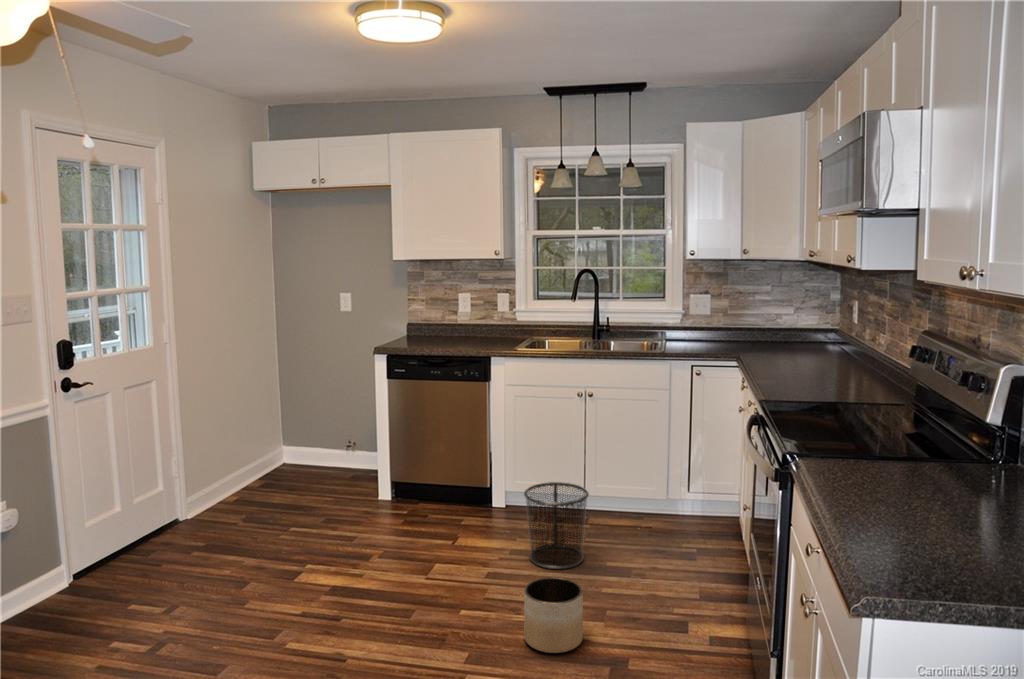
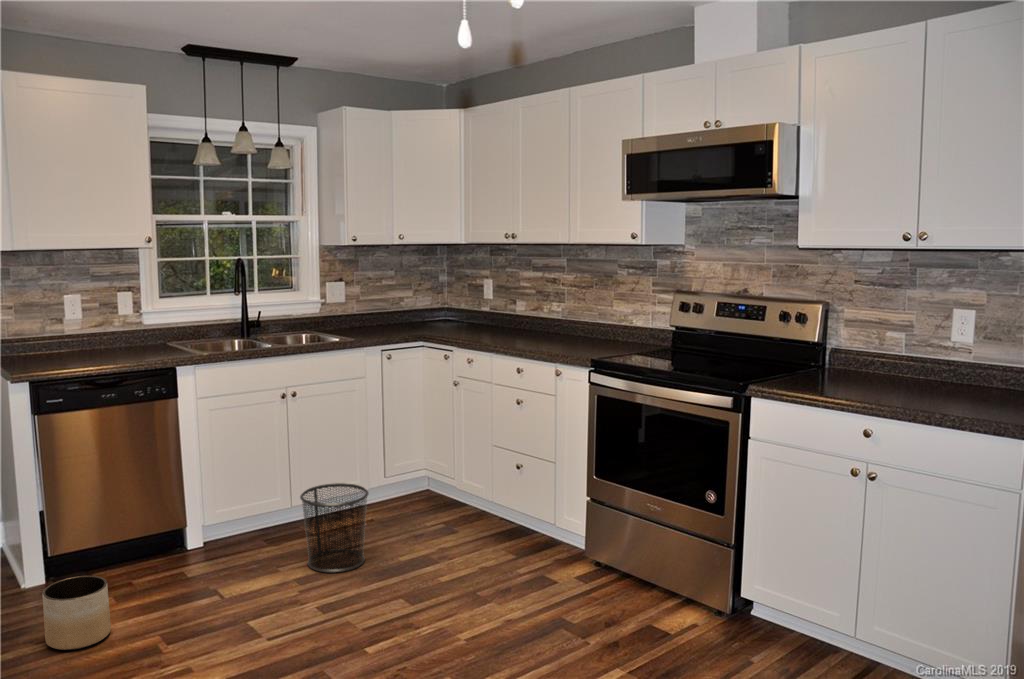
planter: present [524,577,583,653] -> present [42,576,111,650]

